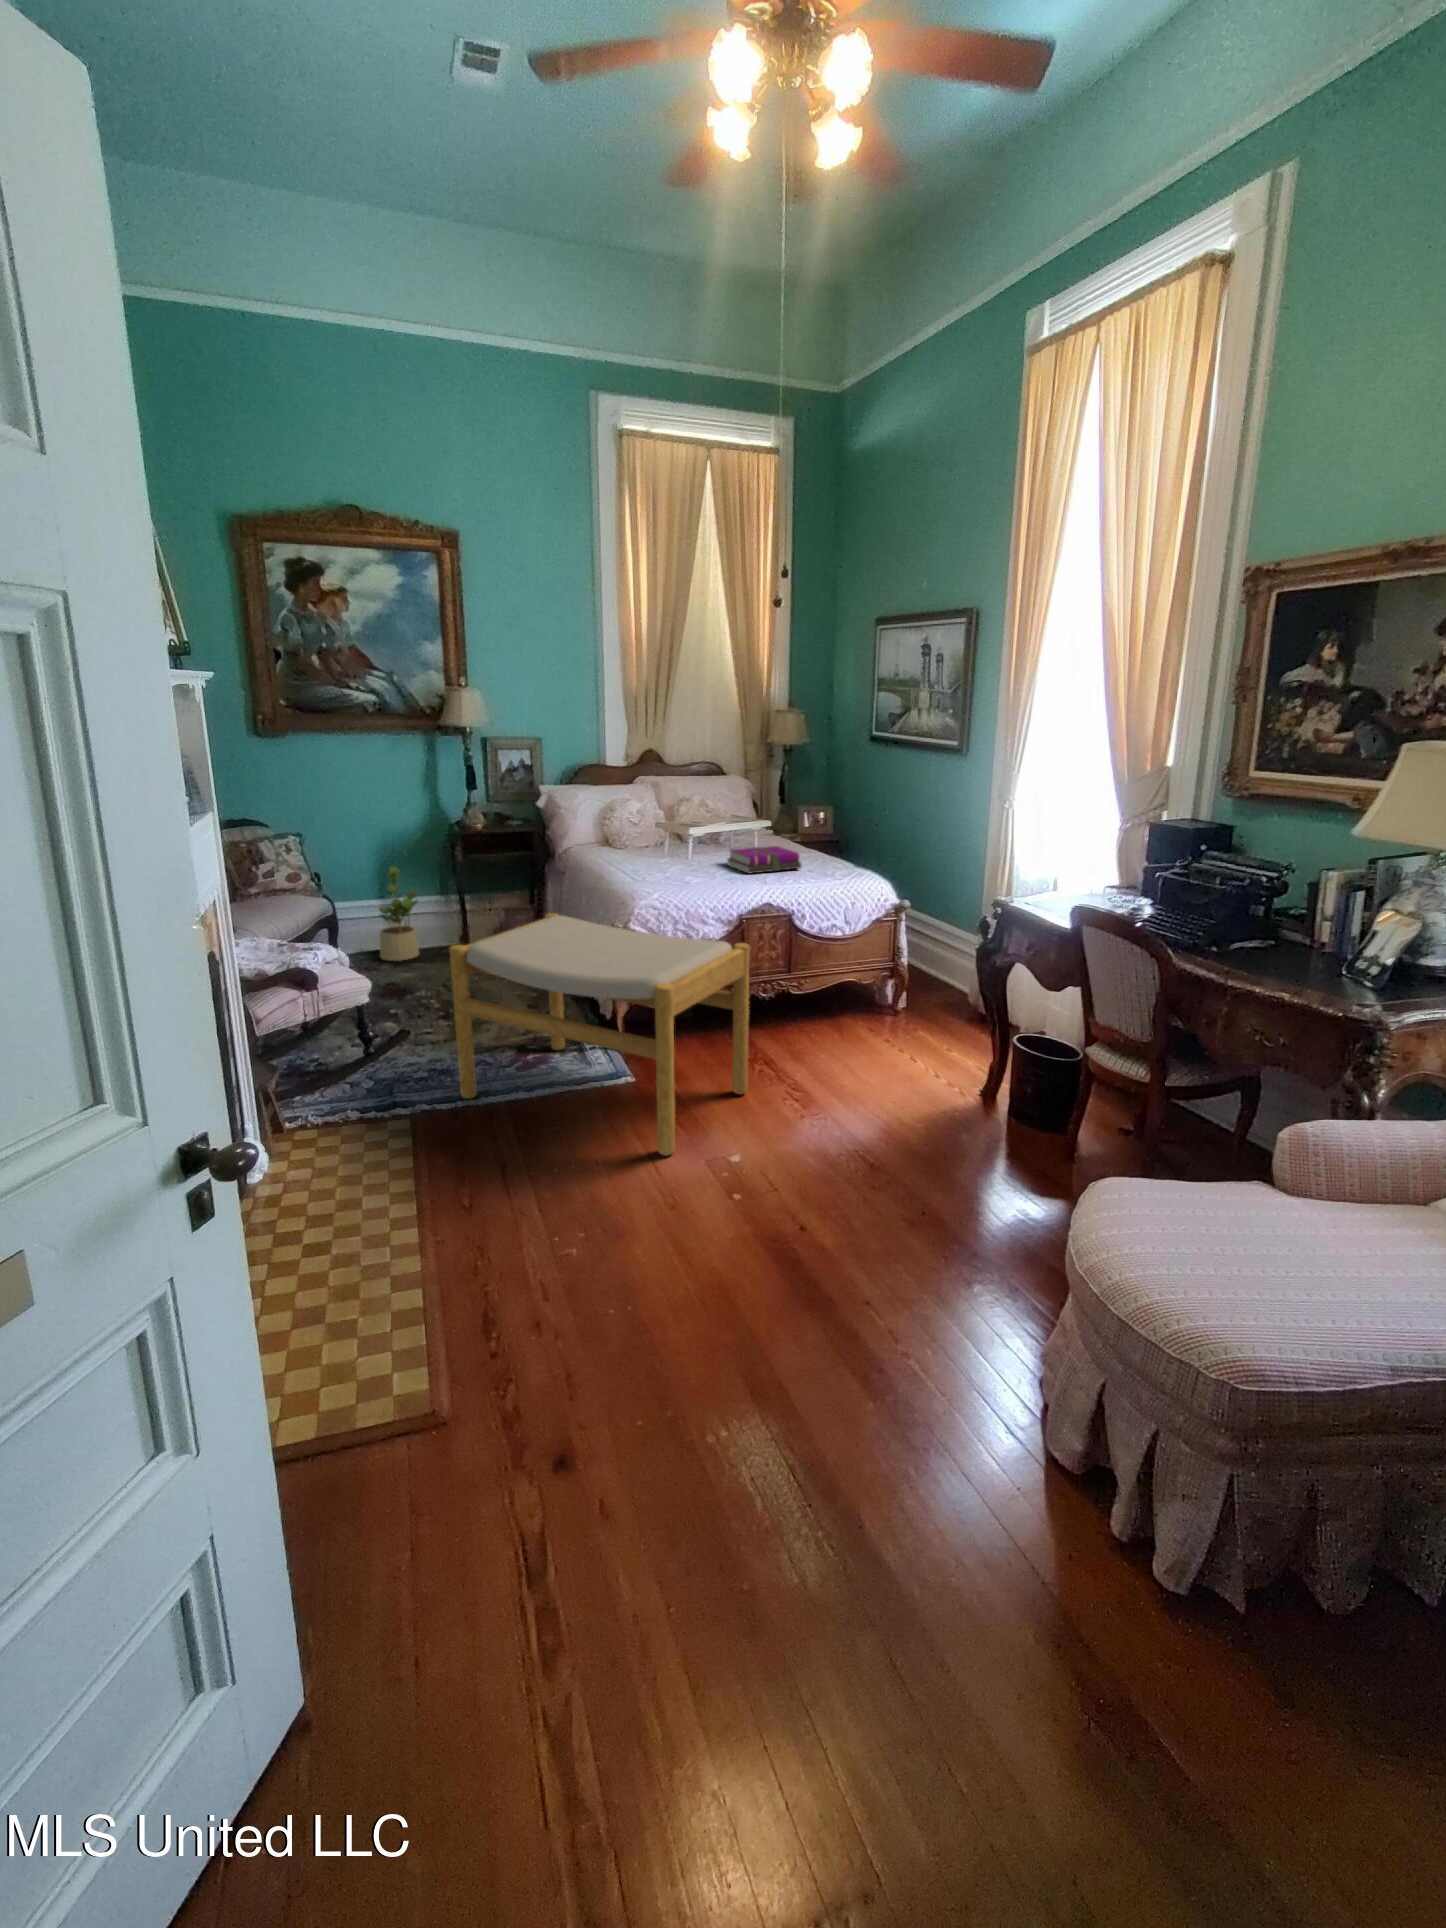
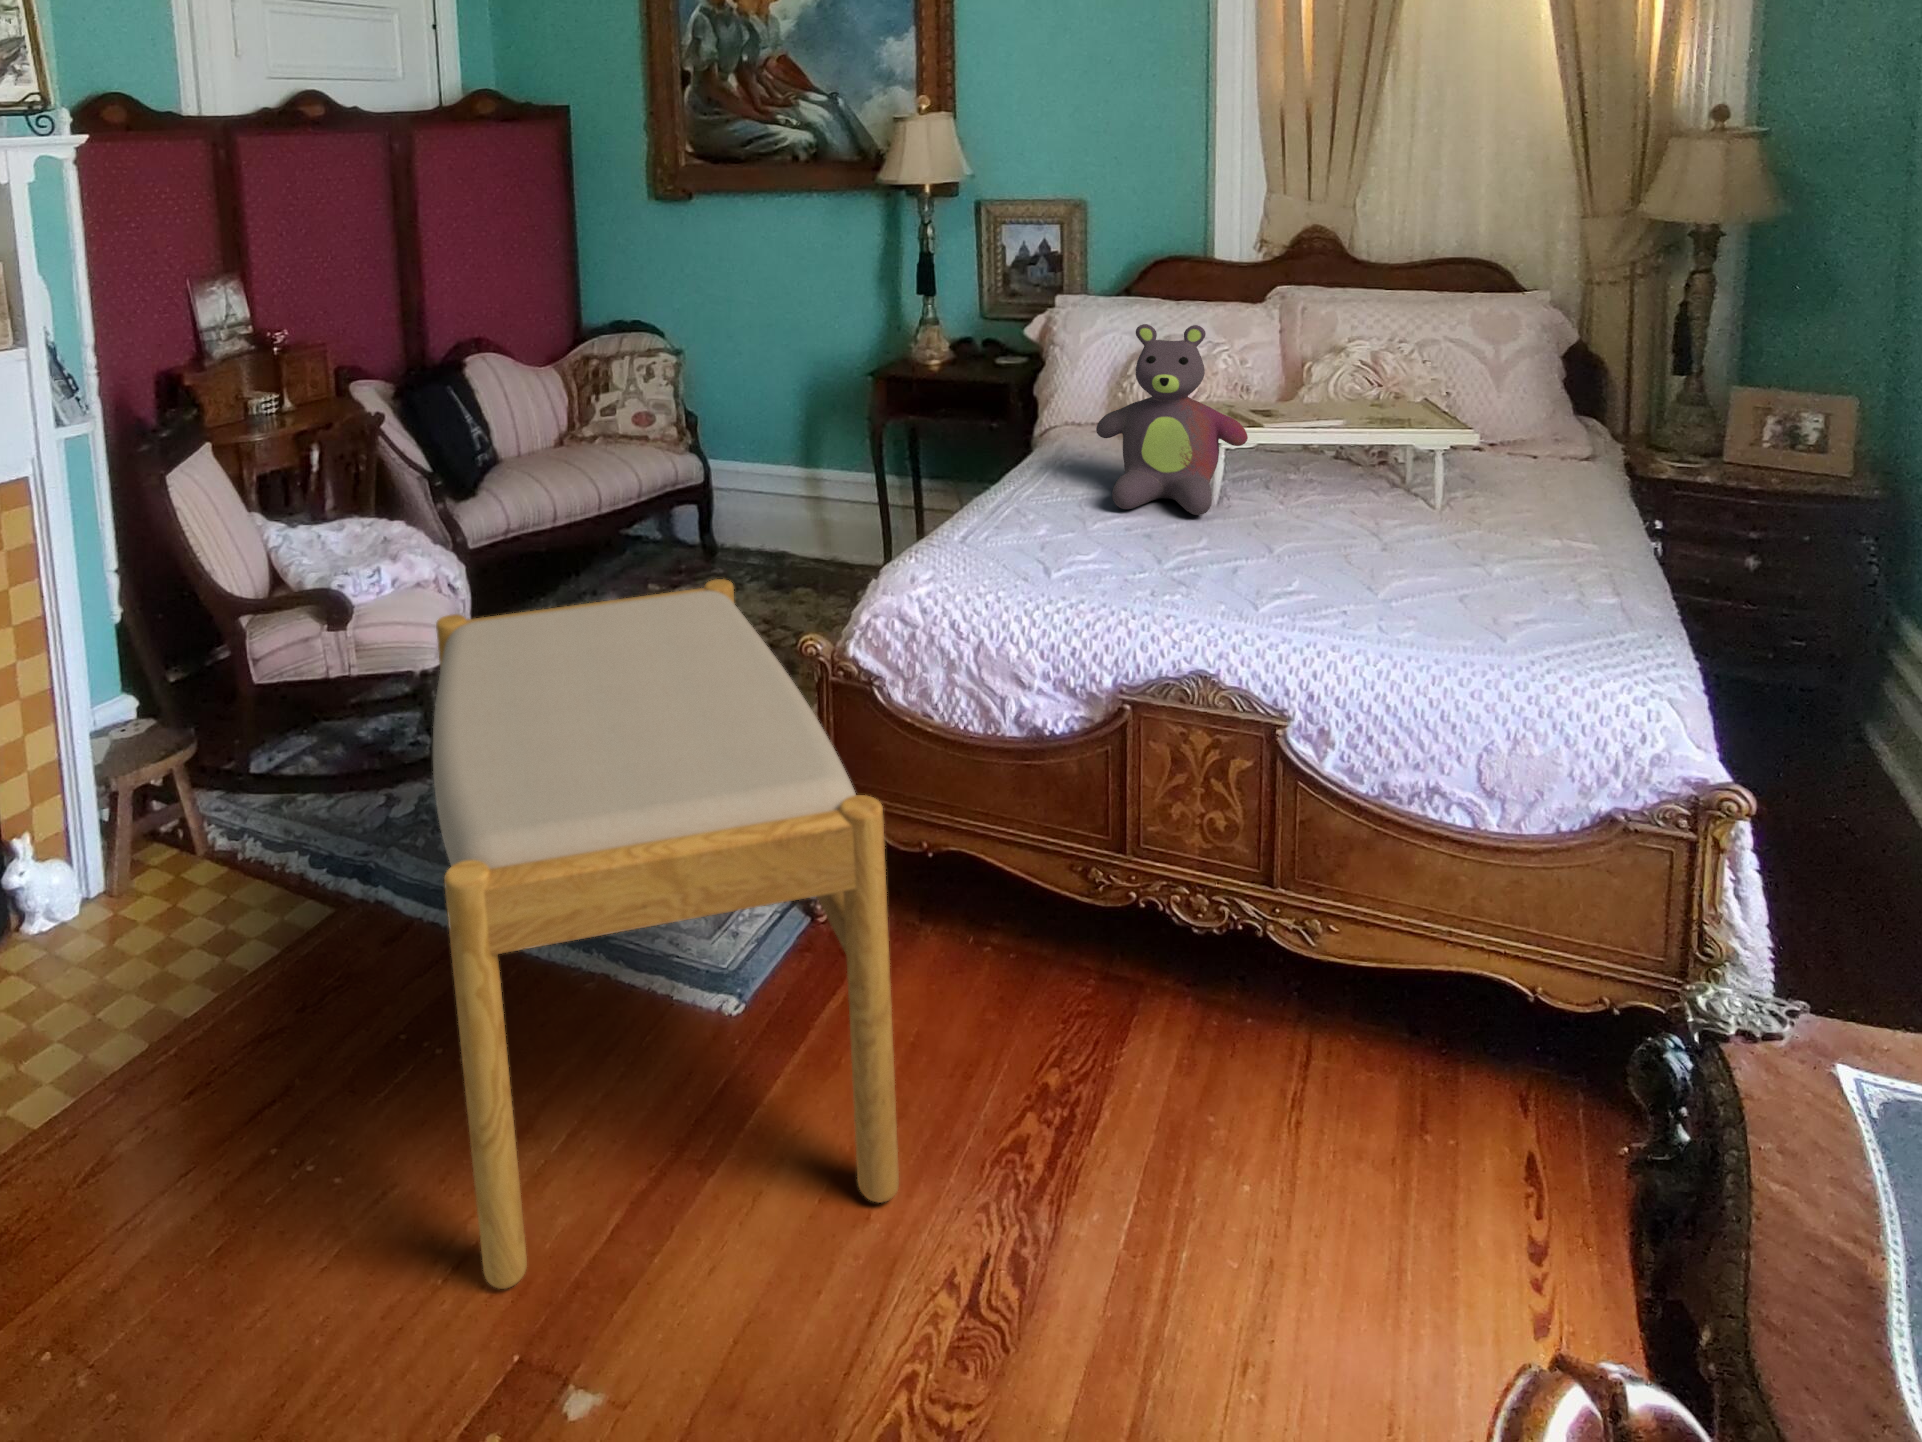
stuffed bear: none [648,786,707,864] -> present [1096,324,1248,515]
notebook: present [728,846,802,873] -> none [1257,496,1446,586]
potted plant: present [379,866,420,961] -> none [770,414,847,574]

